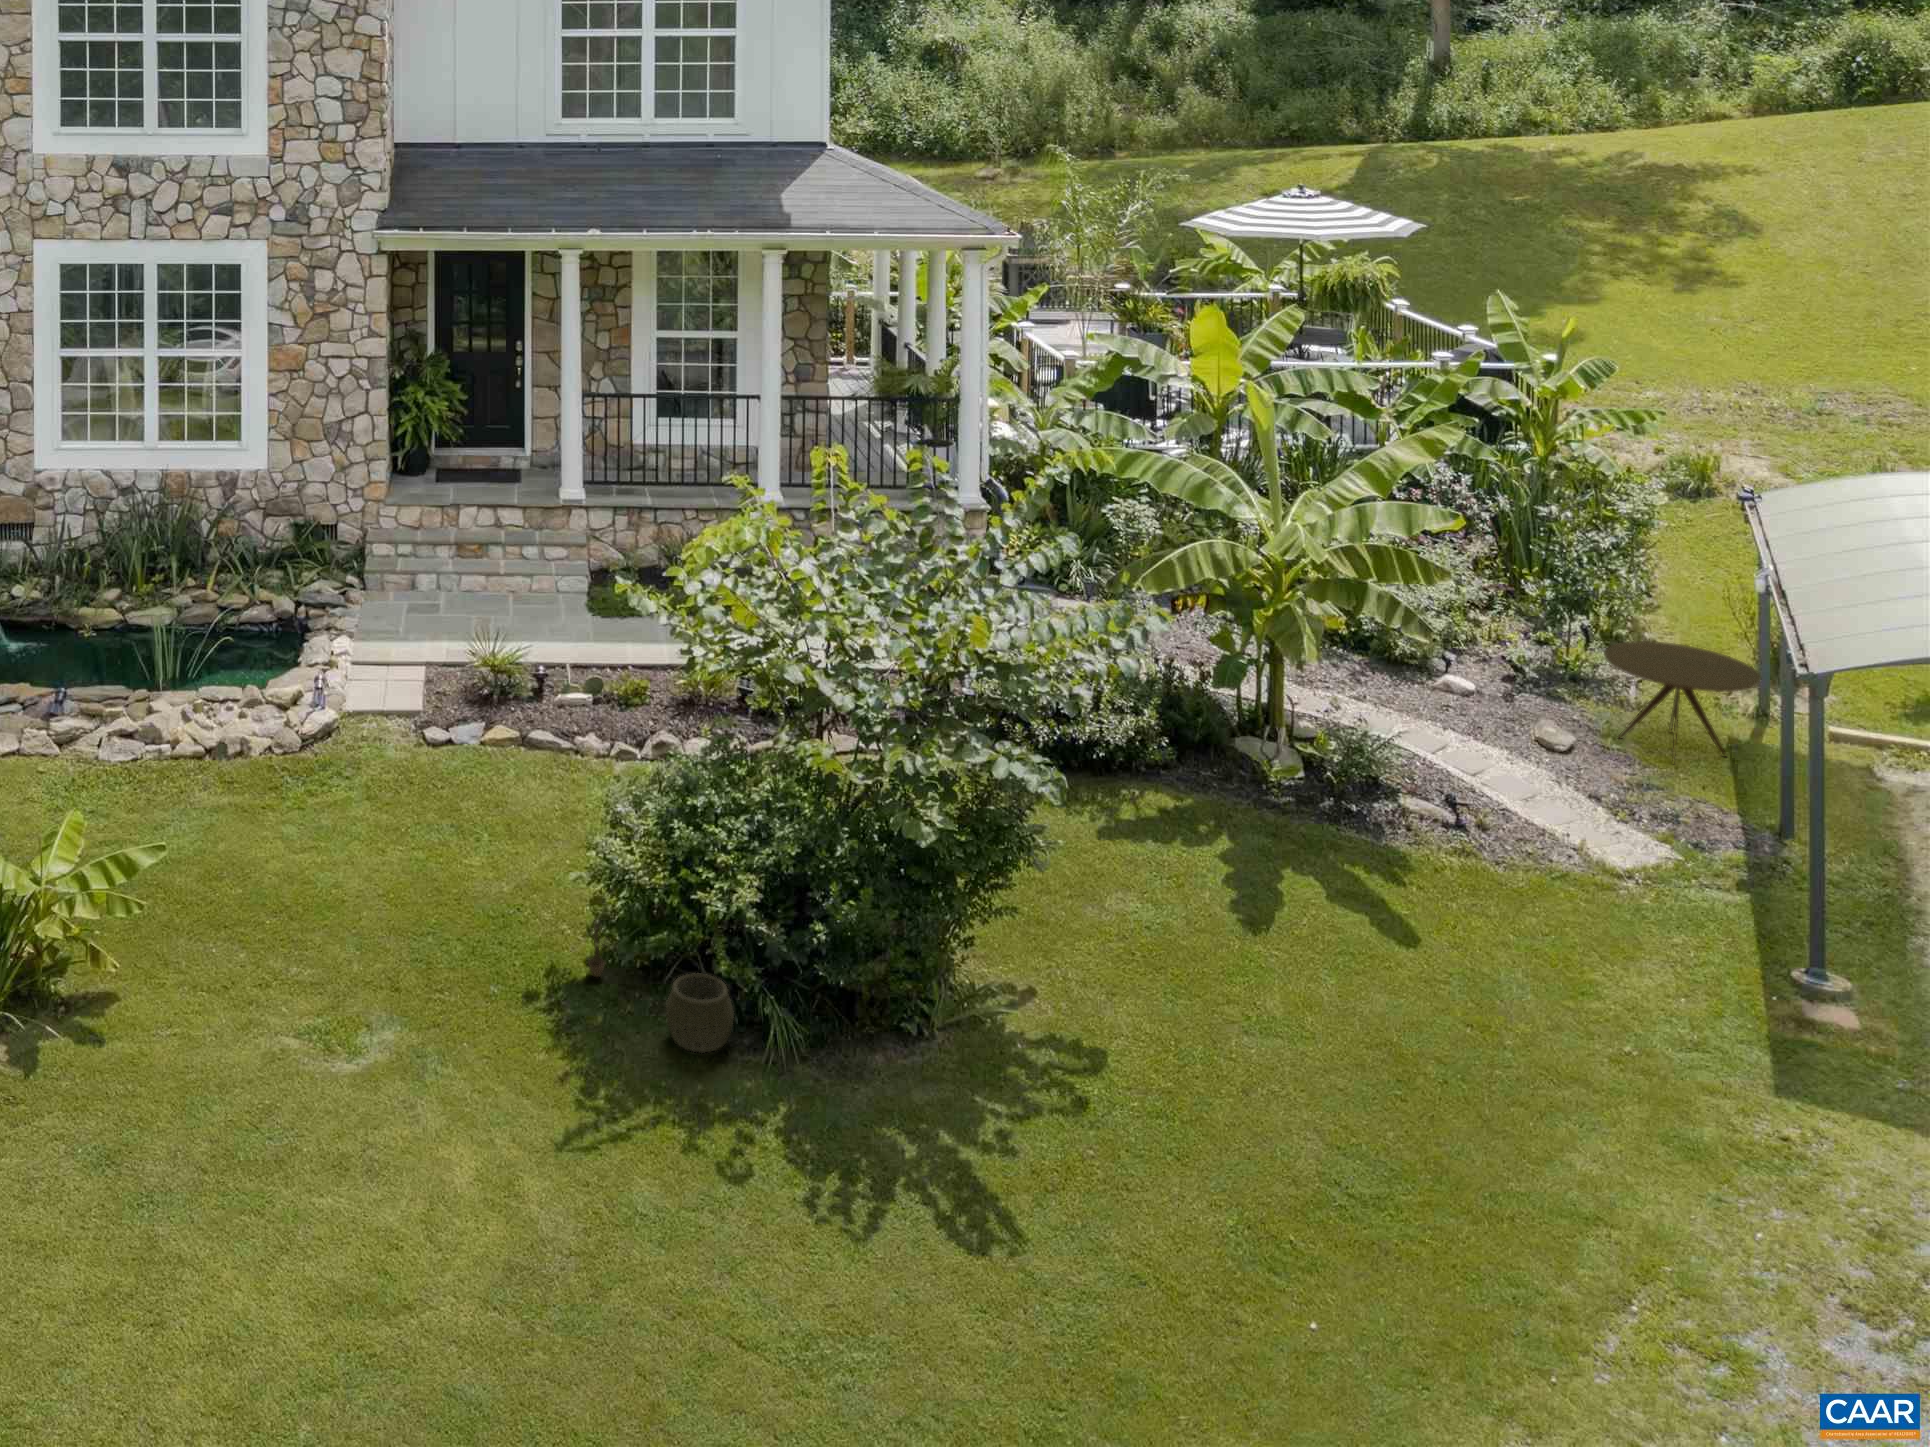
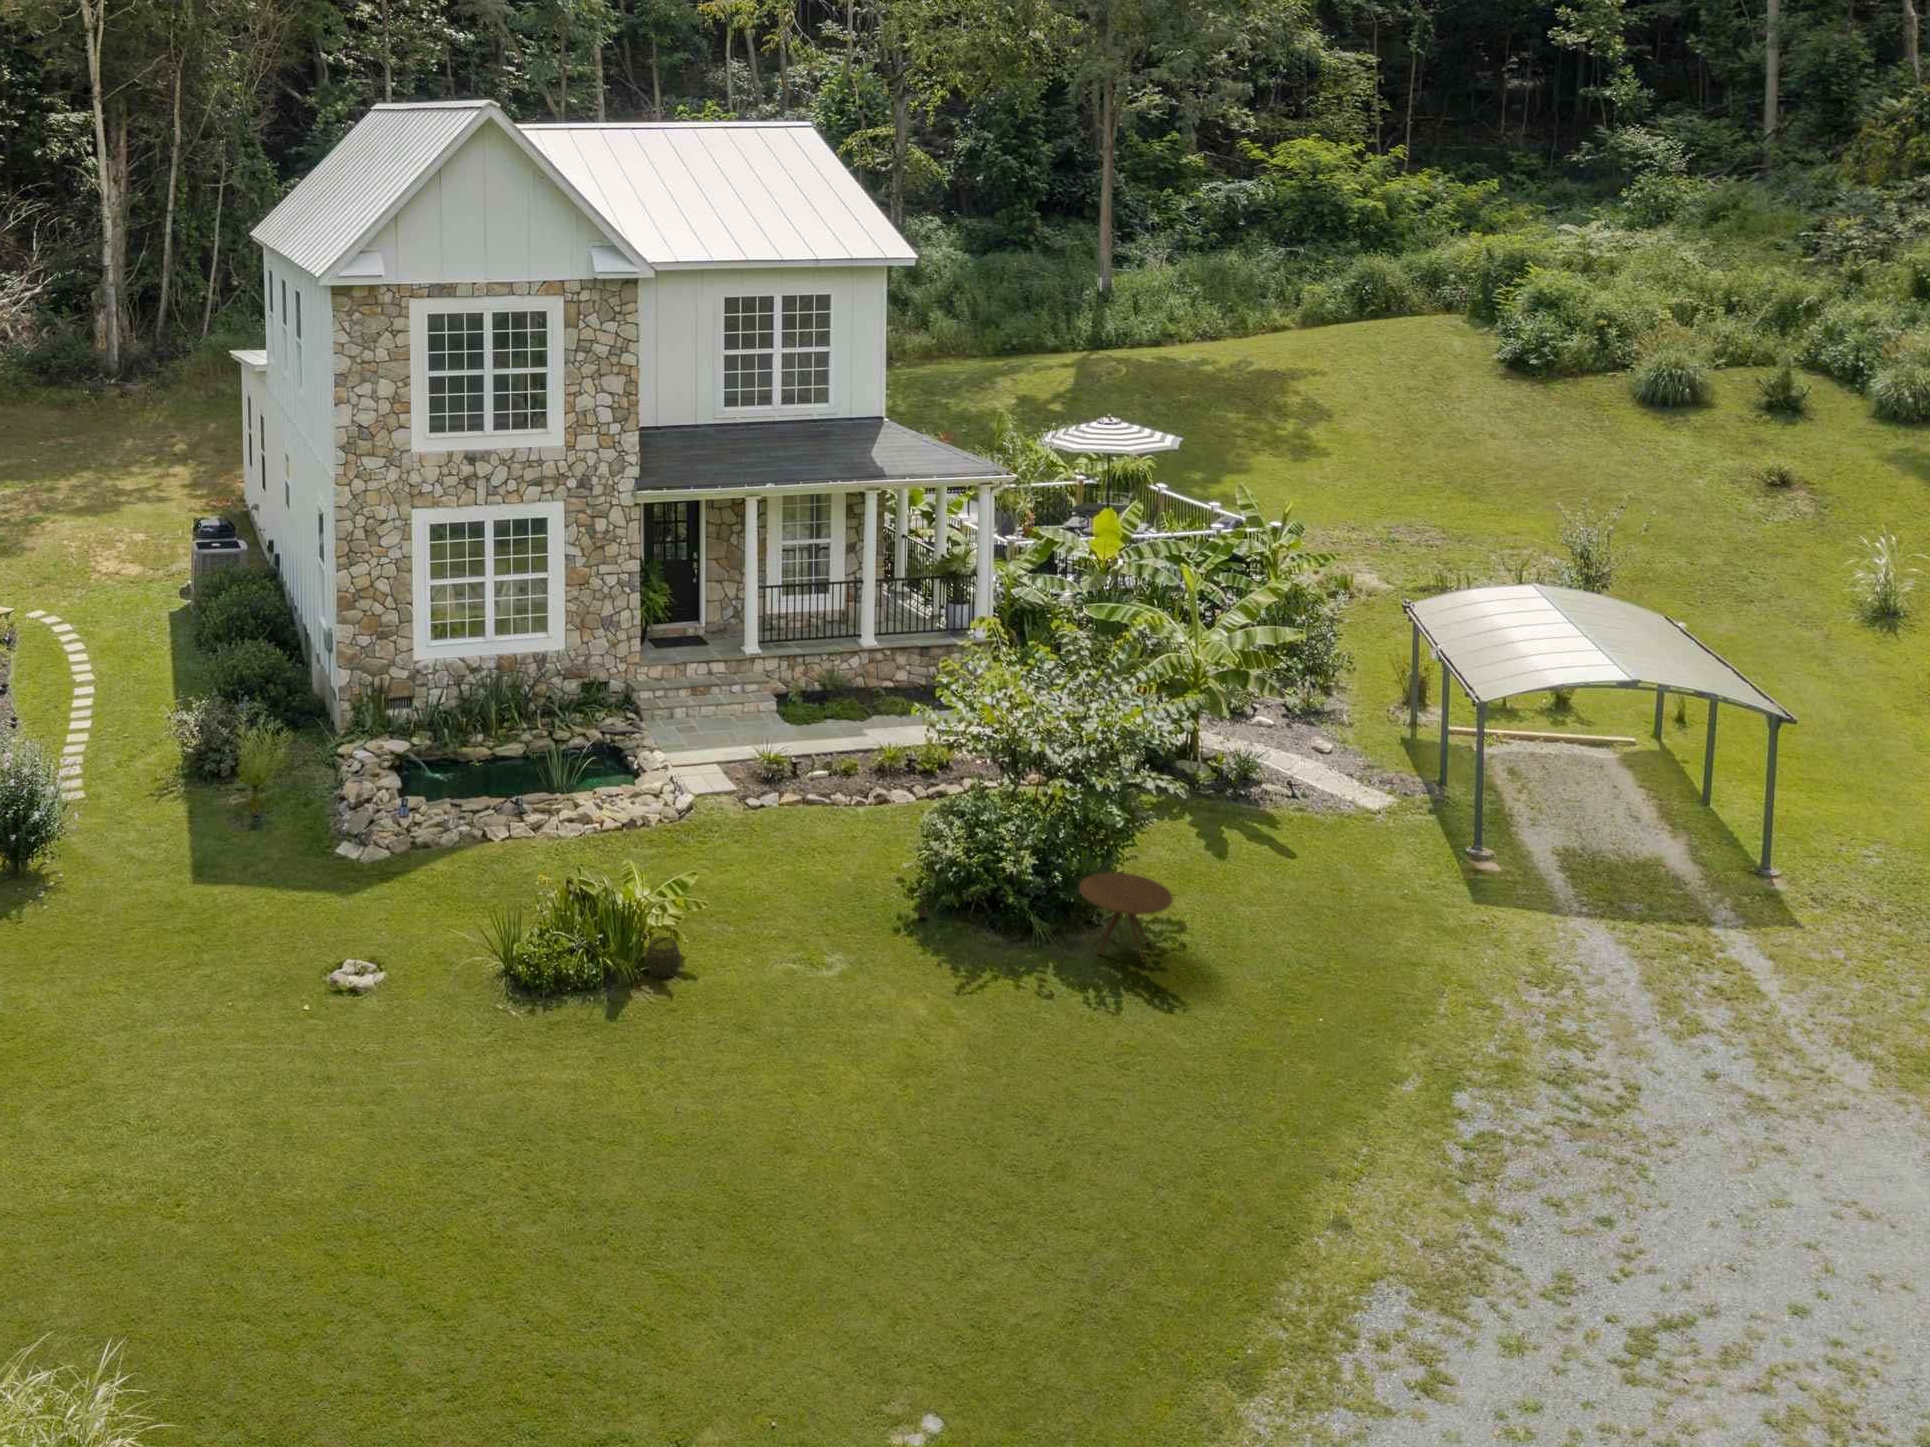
round table: present [1604,641,1761,763] -> present [1079,872,1173,962]
woven basket: present [666,973,733,1053] -> present [645,937,681,978]

